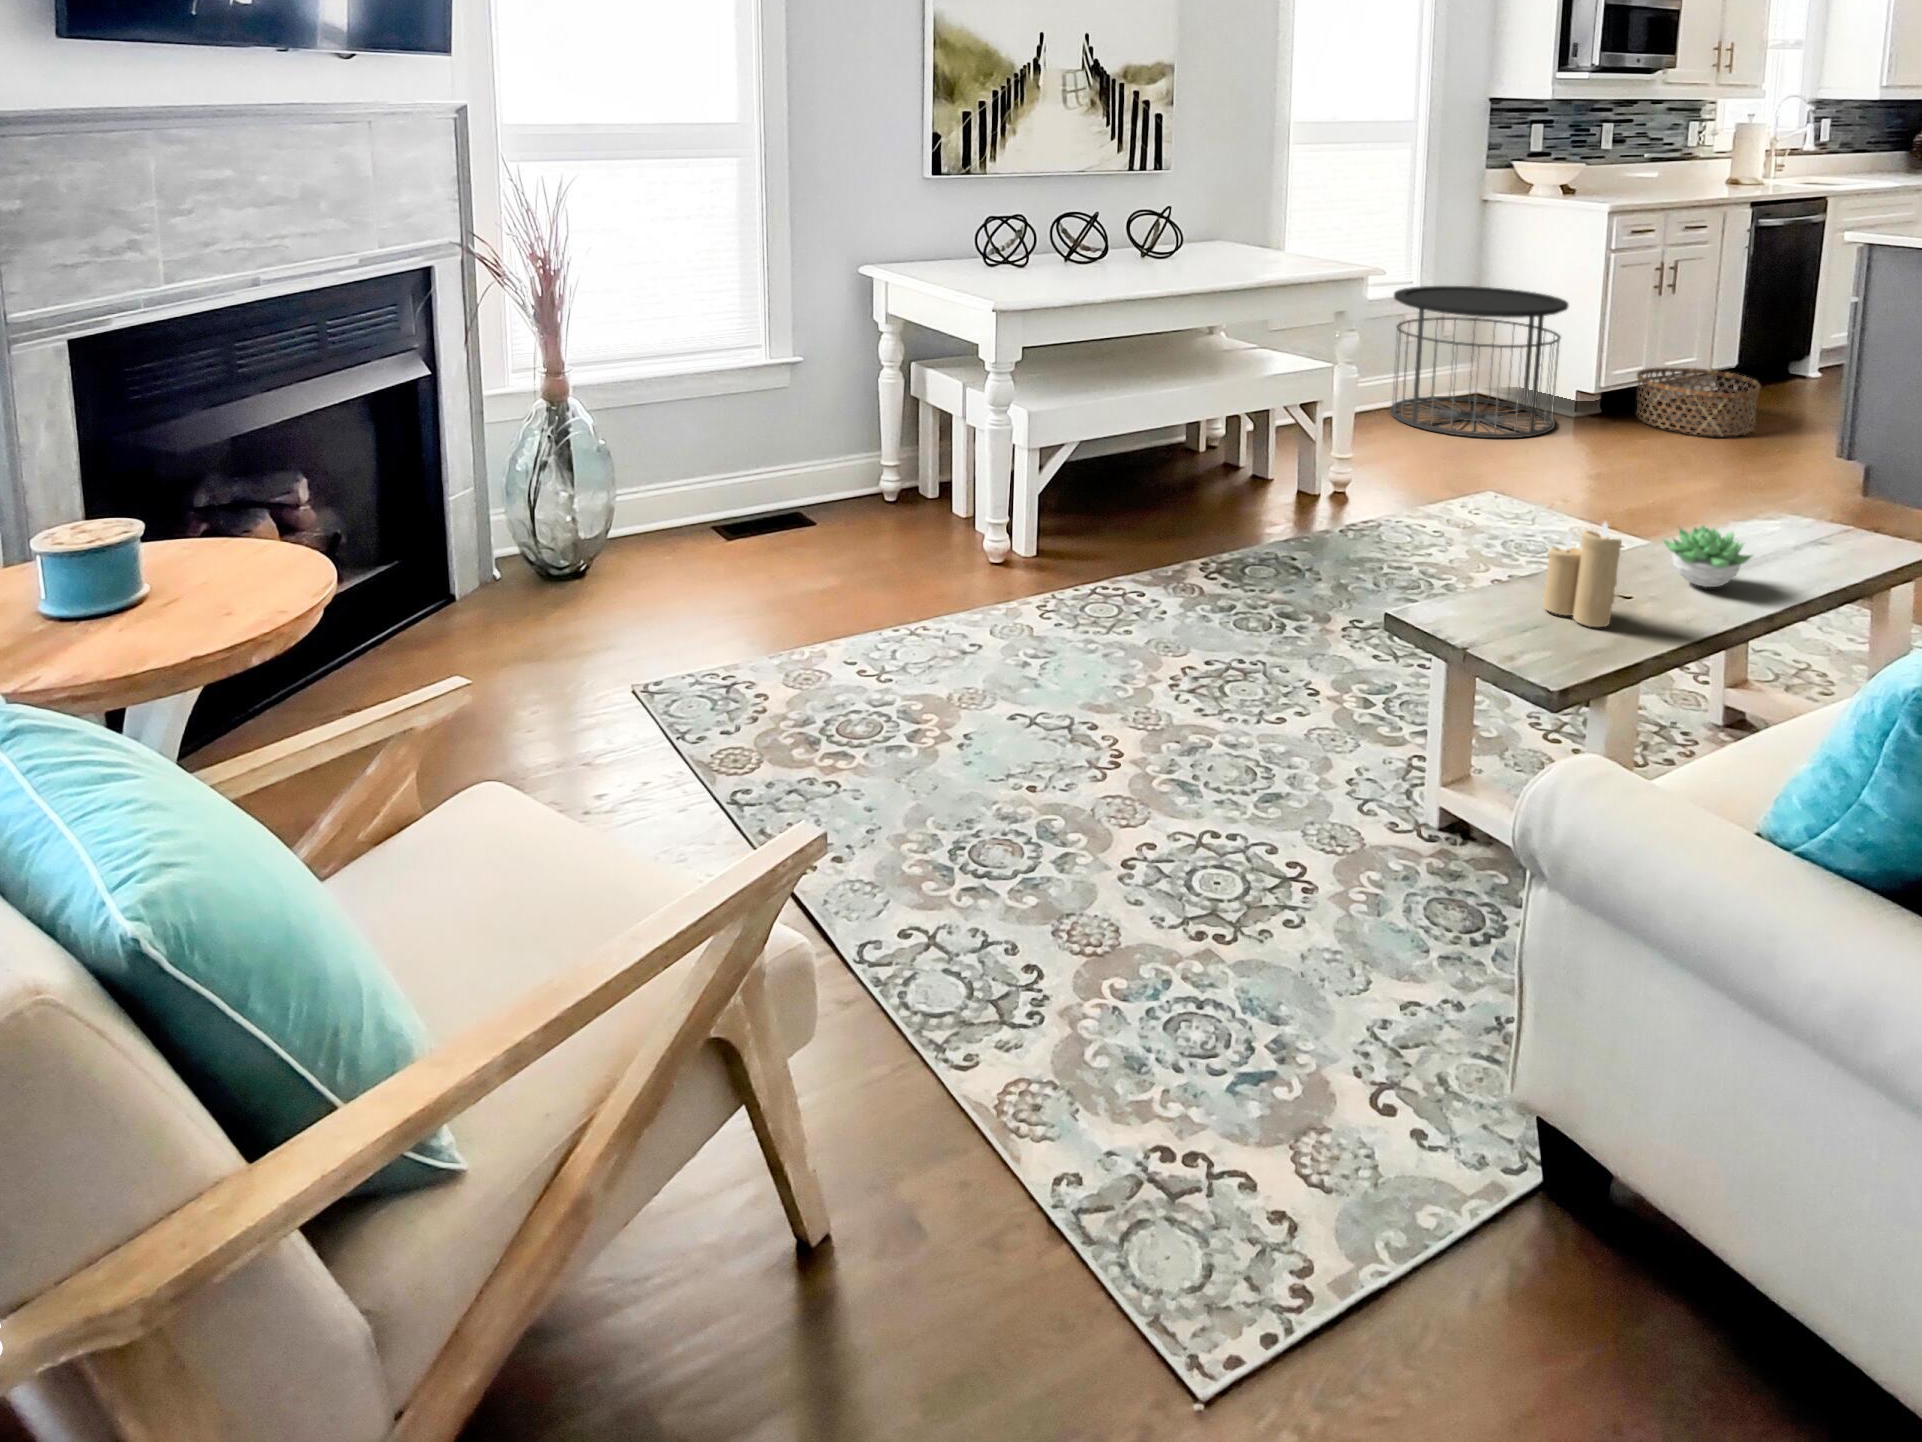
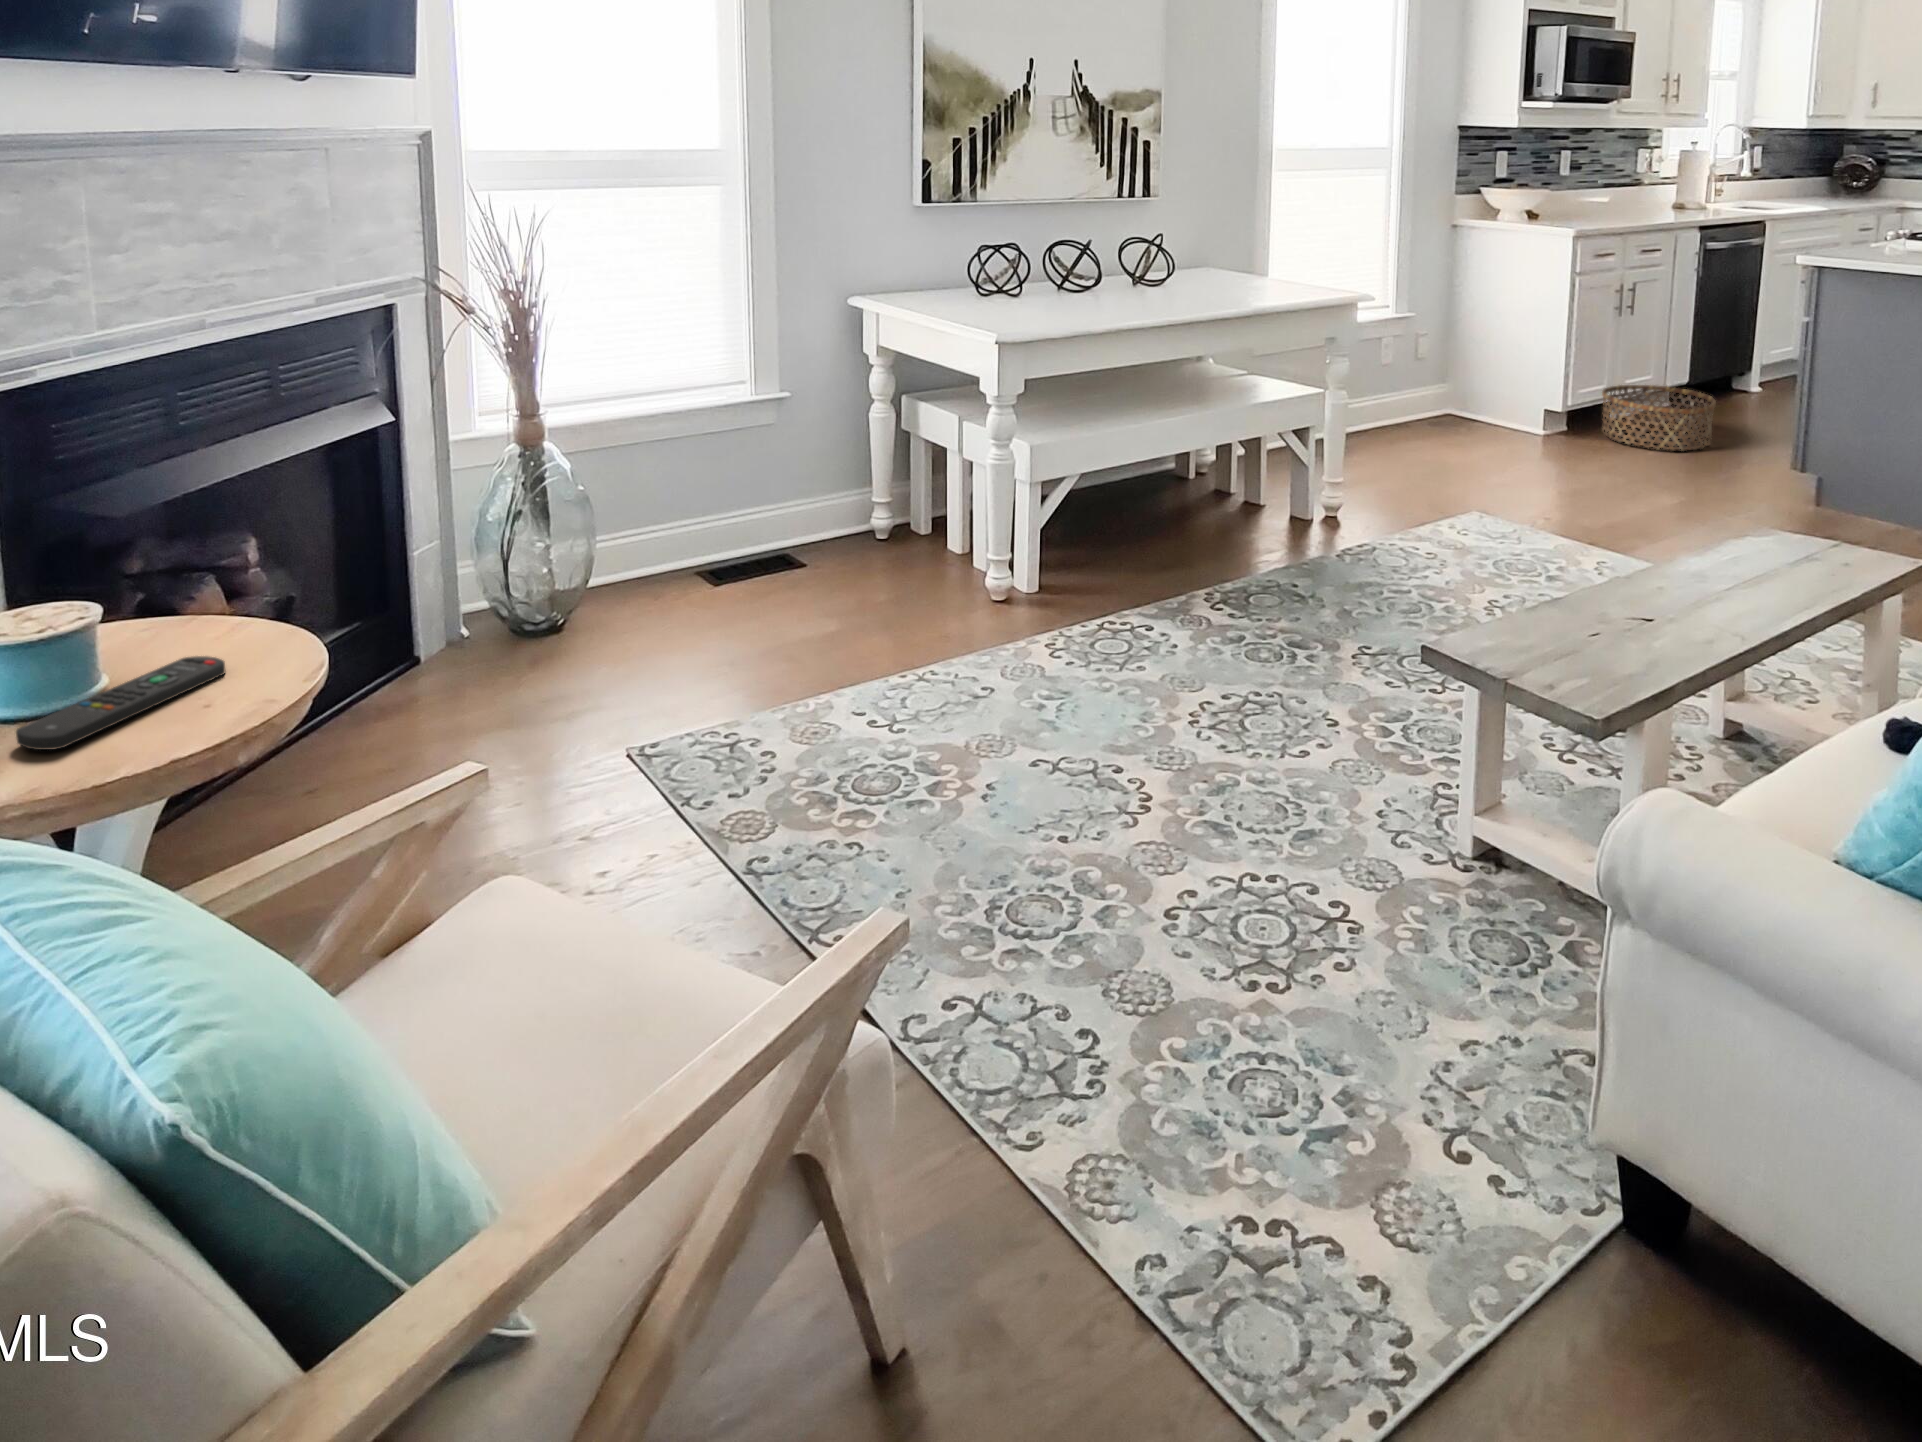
side table: present [1390,286,1569,438] -> none [1370,308,1540,457]
candle: present [1543,522,1622,627] -> none [1571,548,1648,652]
succulent plant: present [1663,526,1752,587] -> none [1676,547,1764,607]
remote control: none [76,573,255,646] -> present [16,656,225,750]

